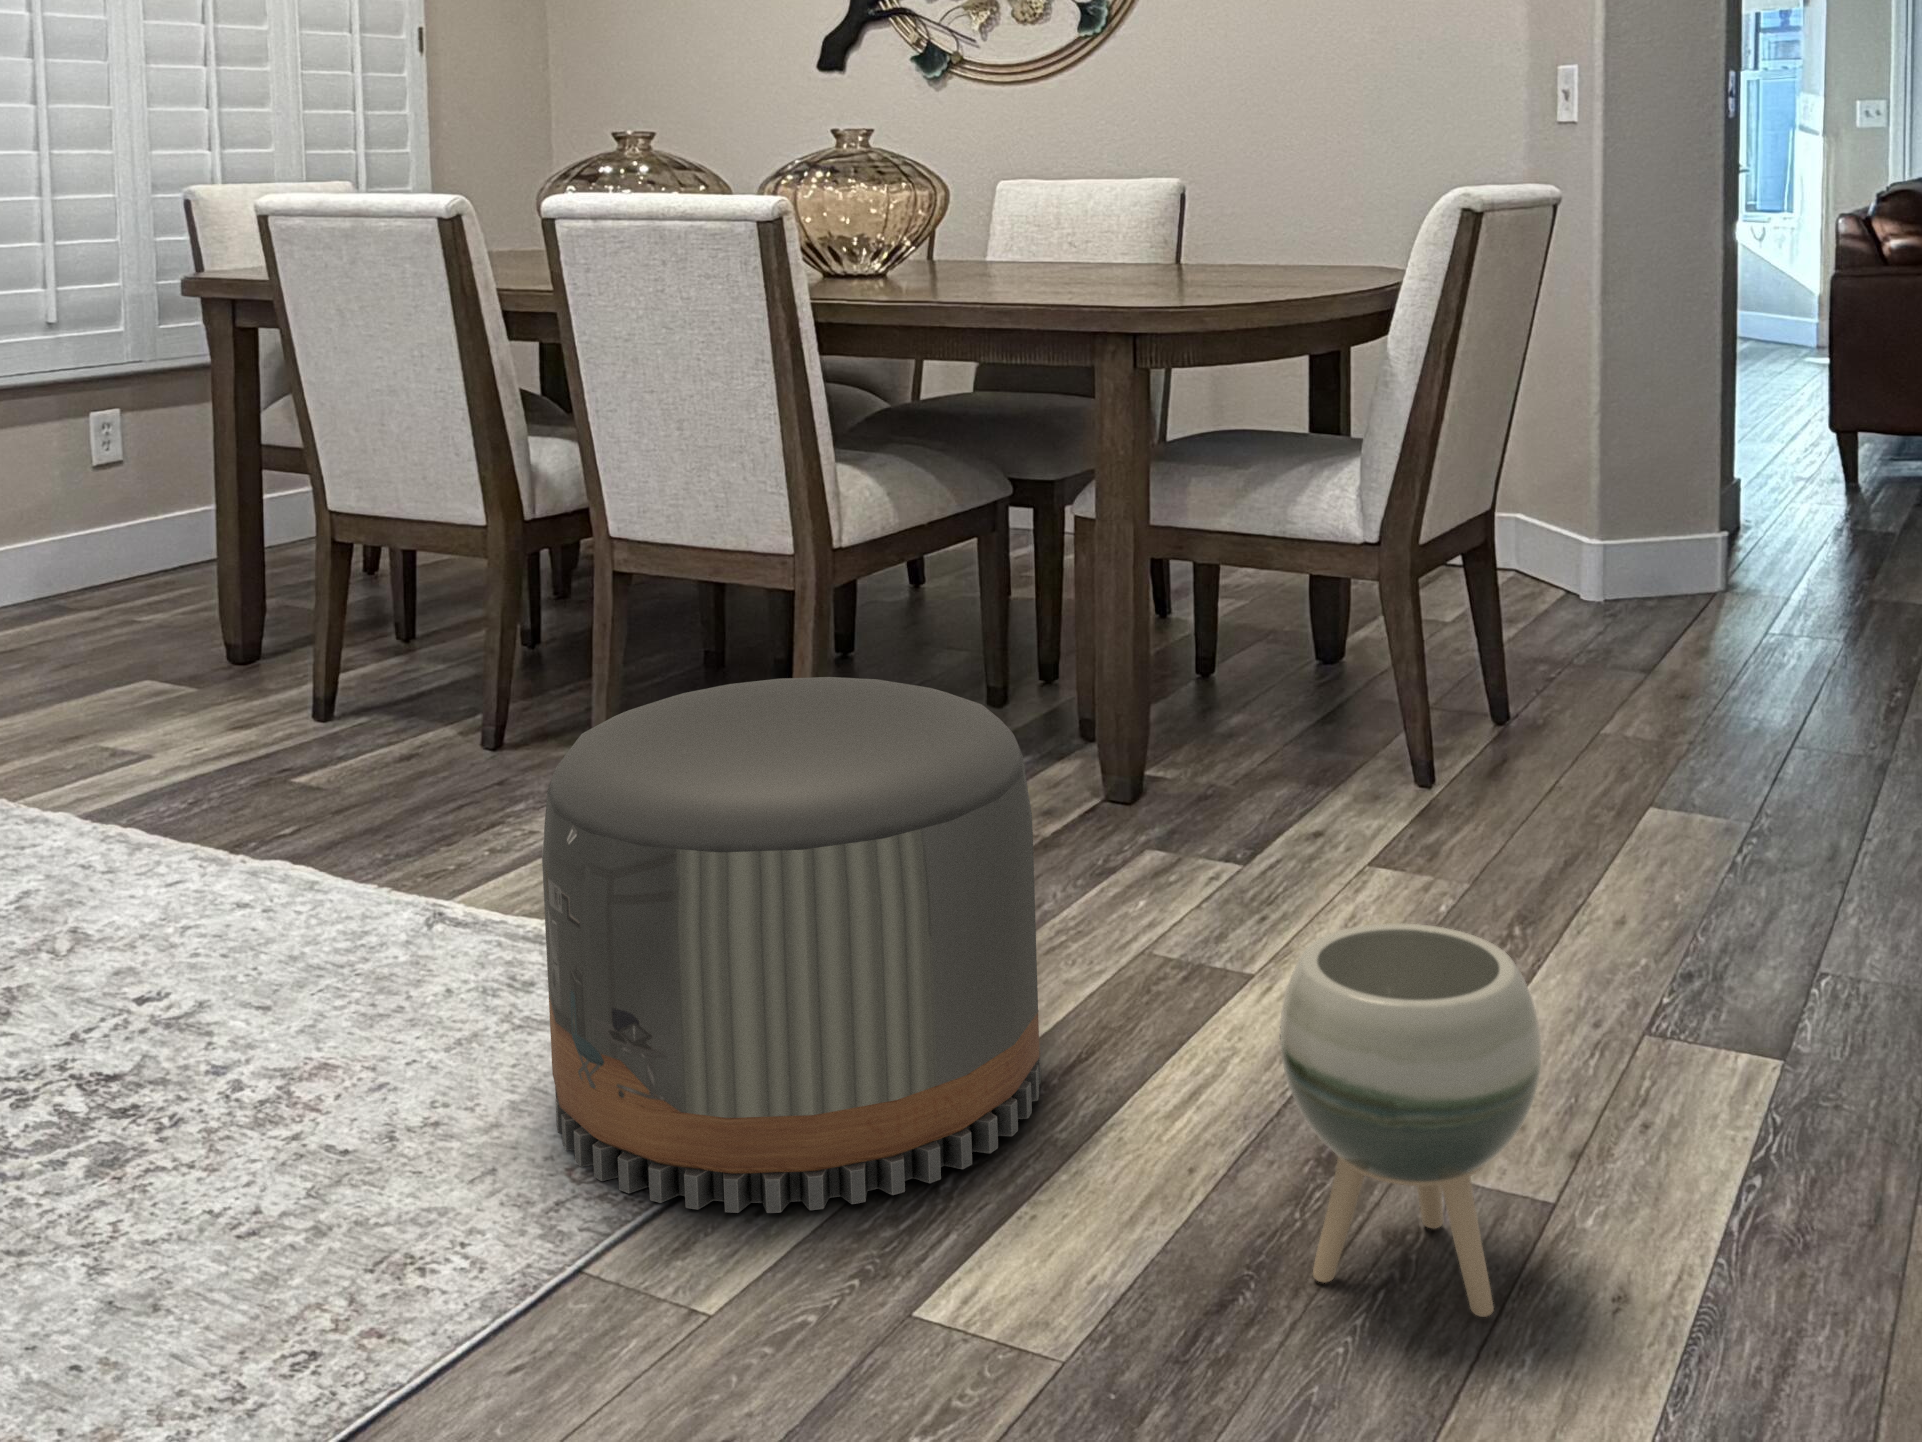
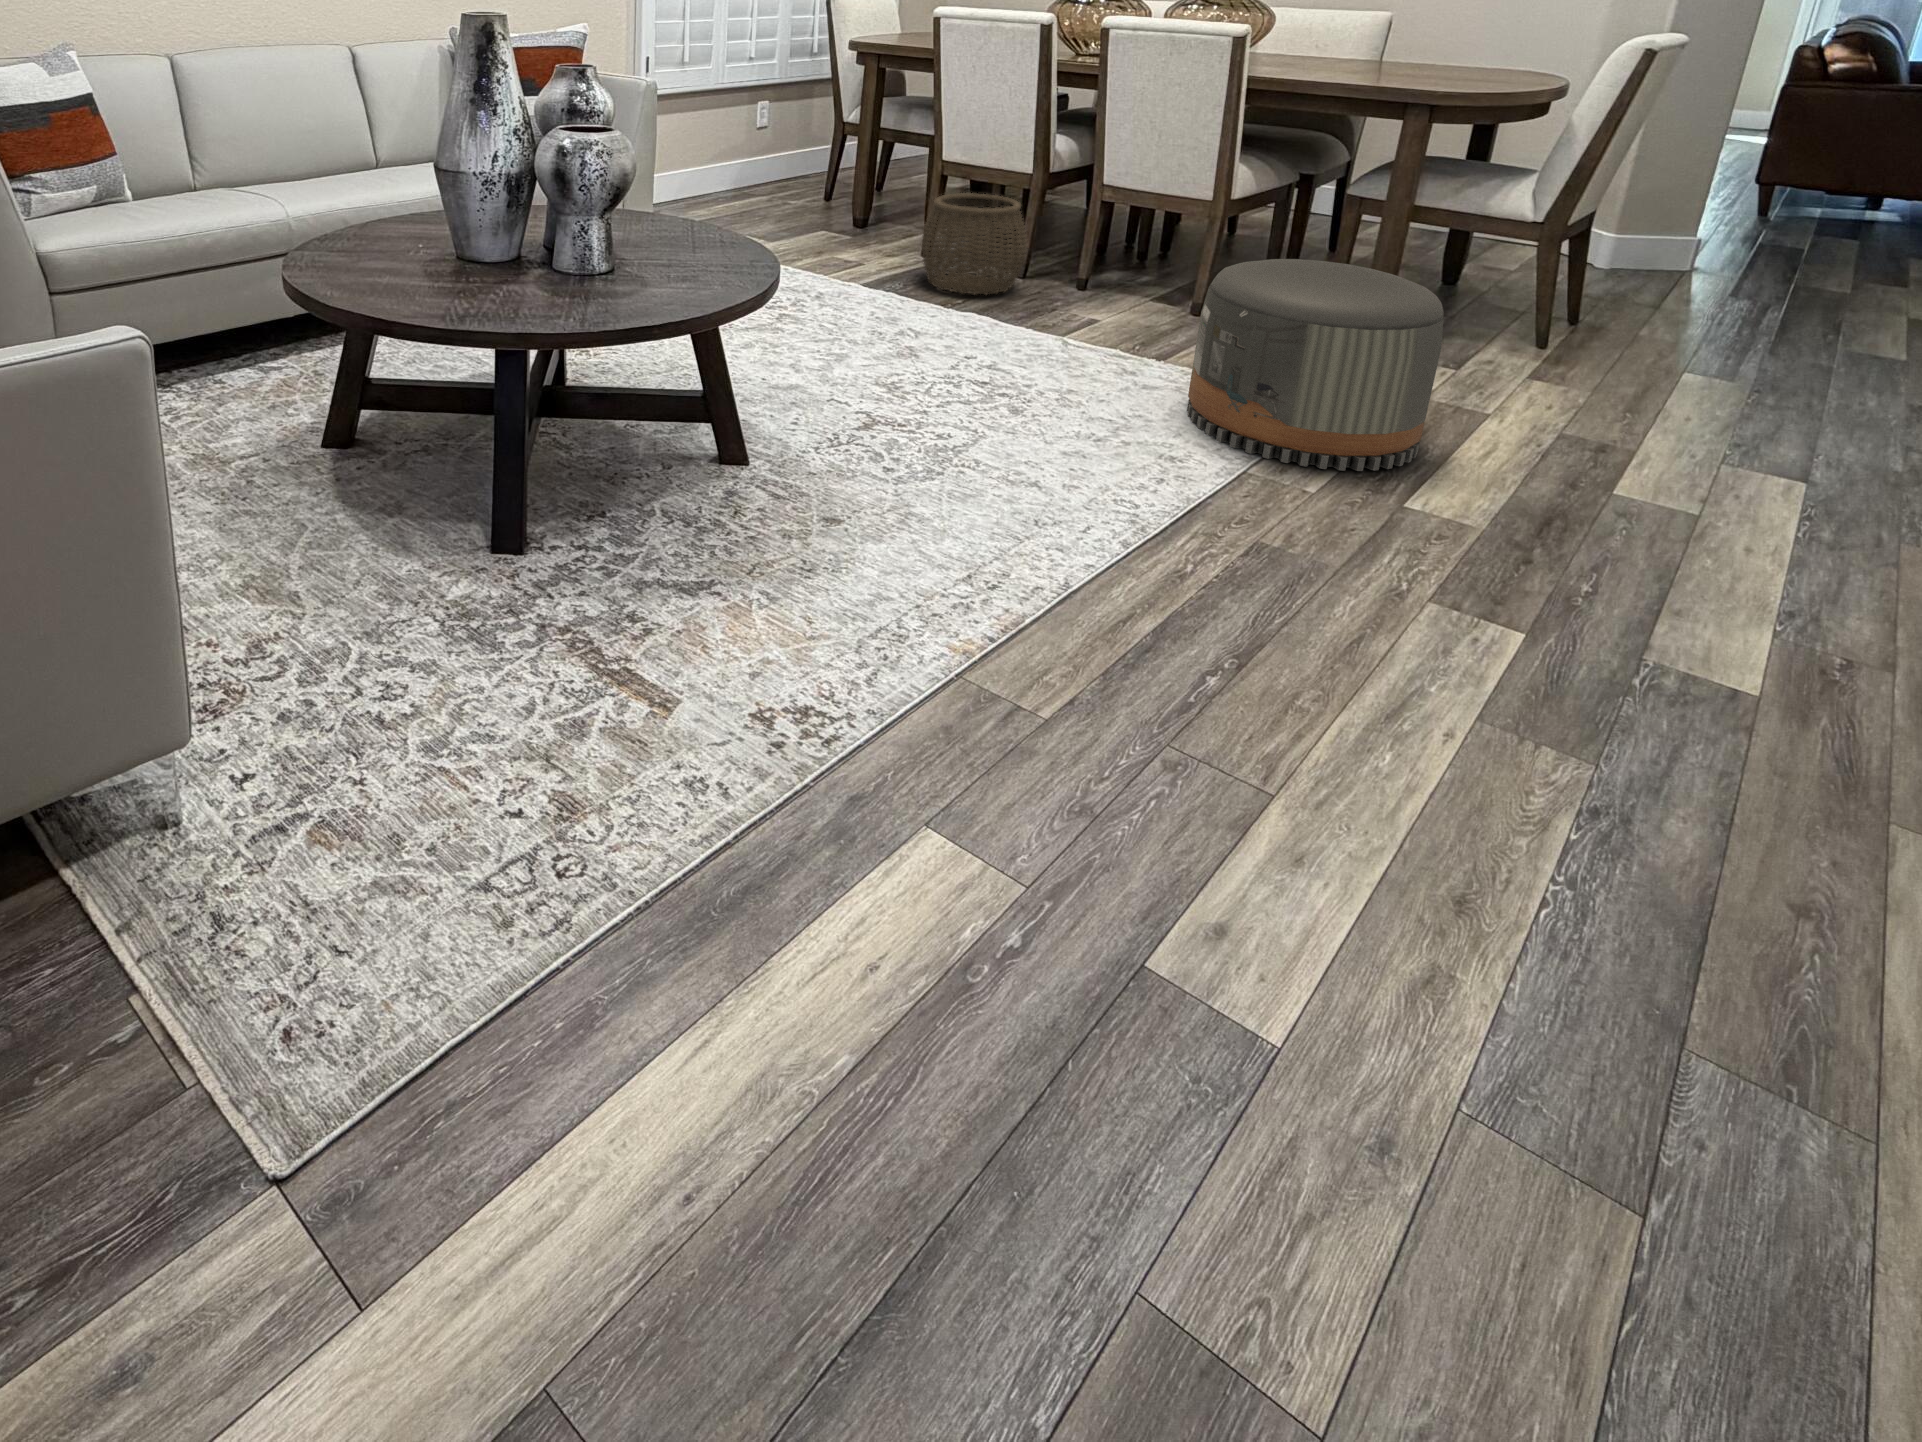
woven basket: none [212,579,453,815] -> present [921,193,1027,295]
planter: present [1280,923,1541,1317] -> none [1594,392,1747,551]

